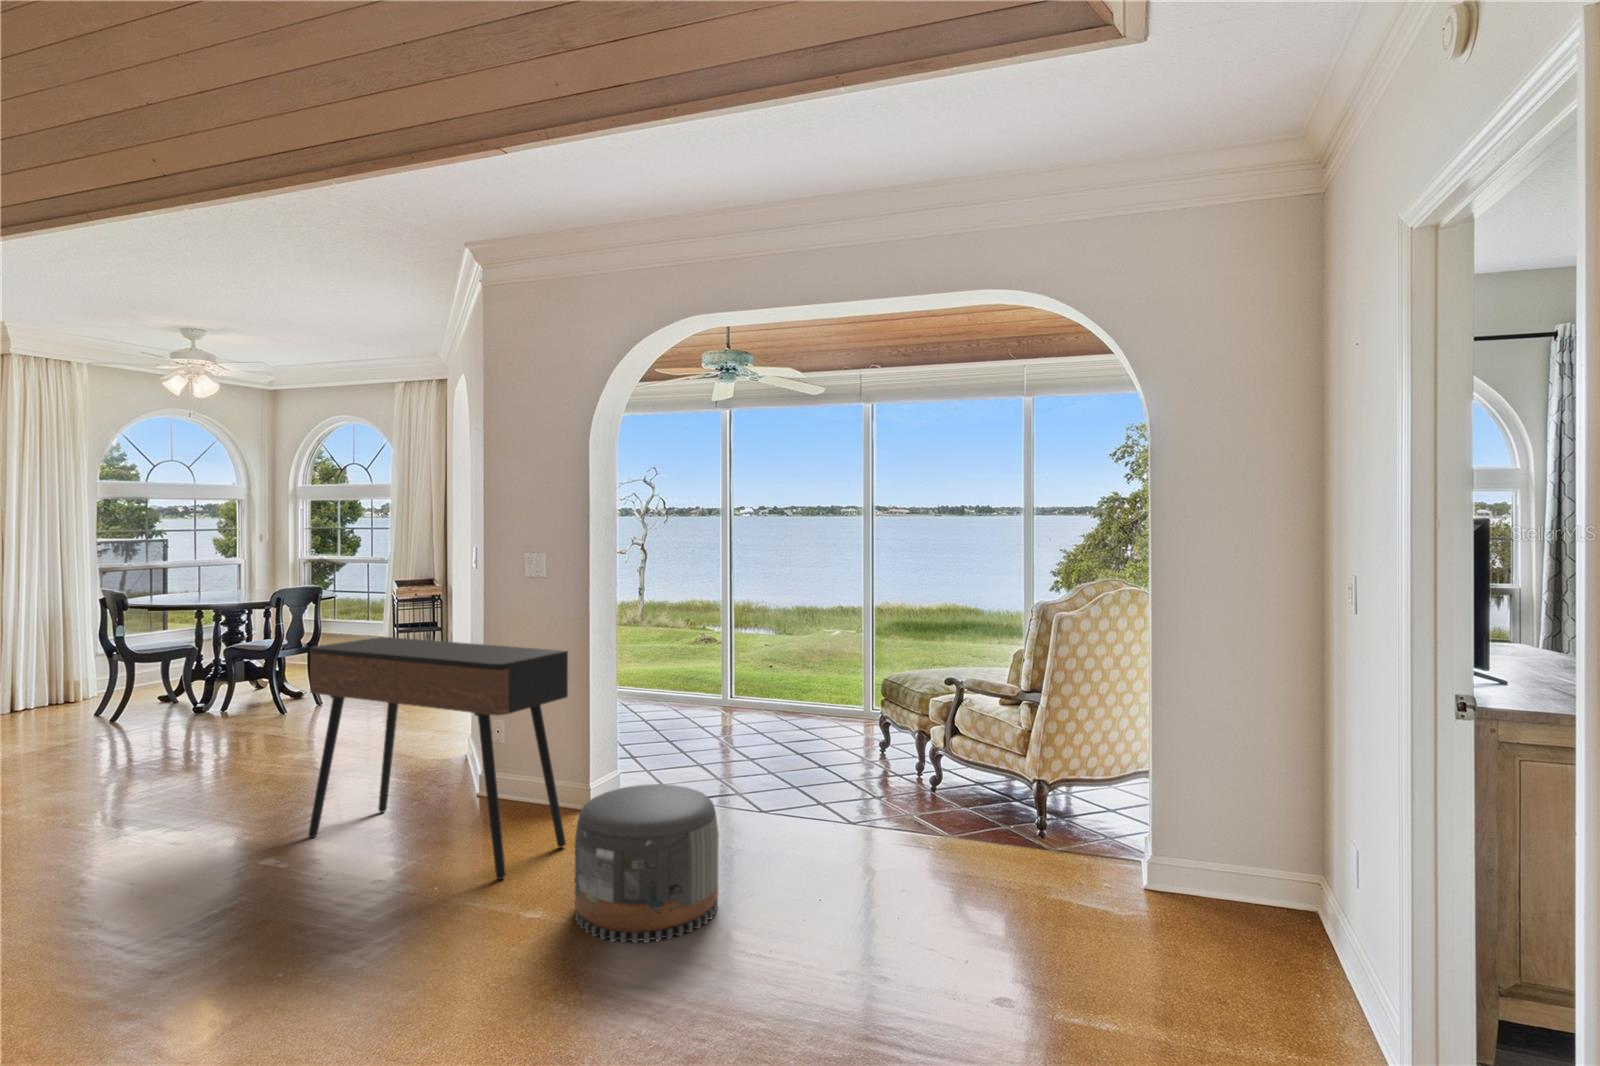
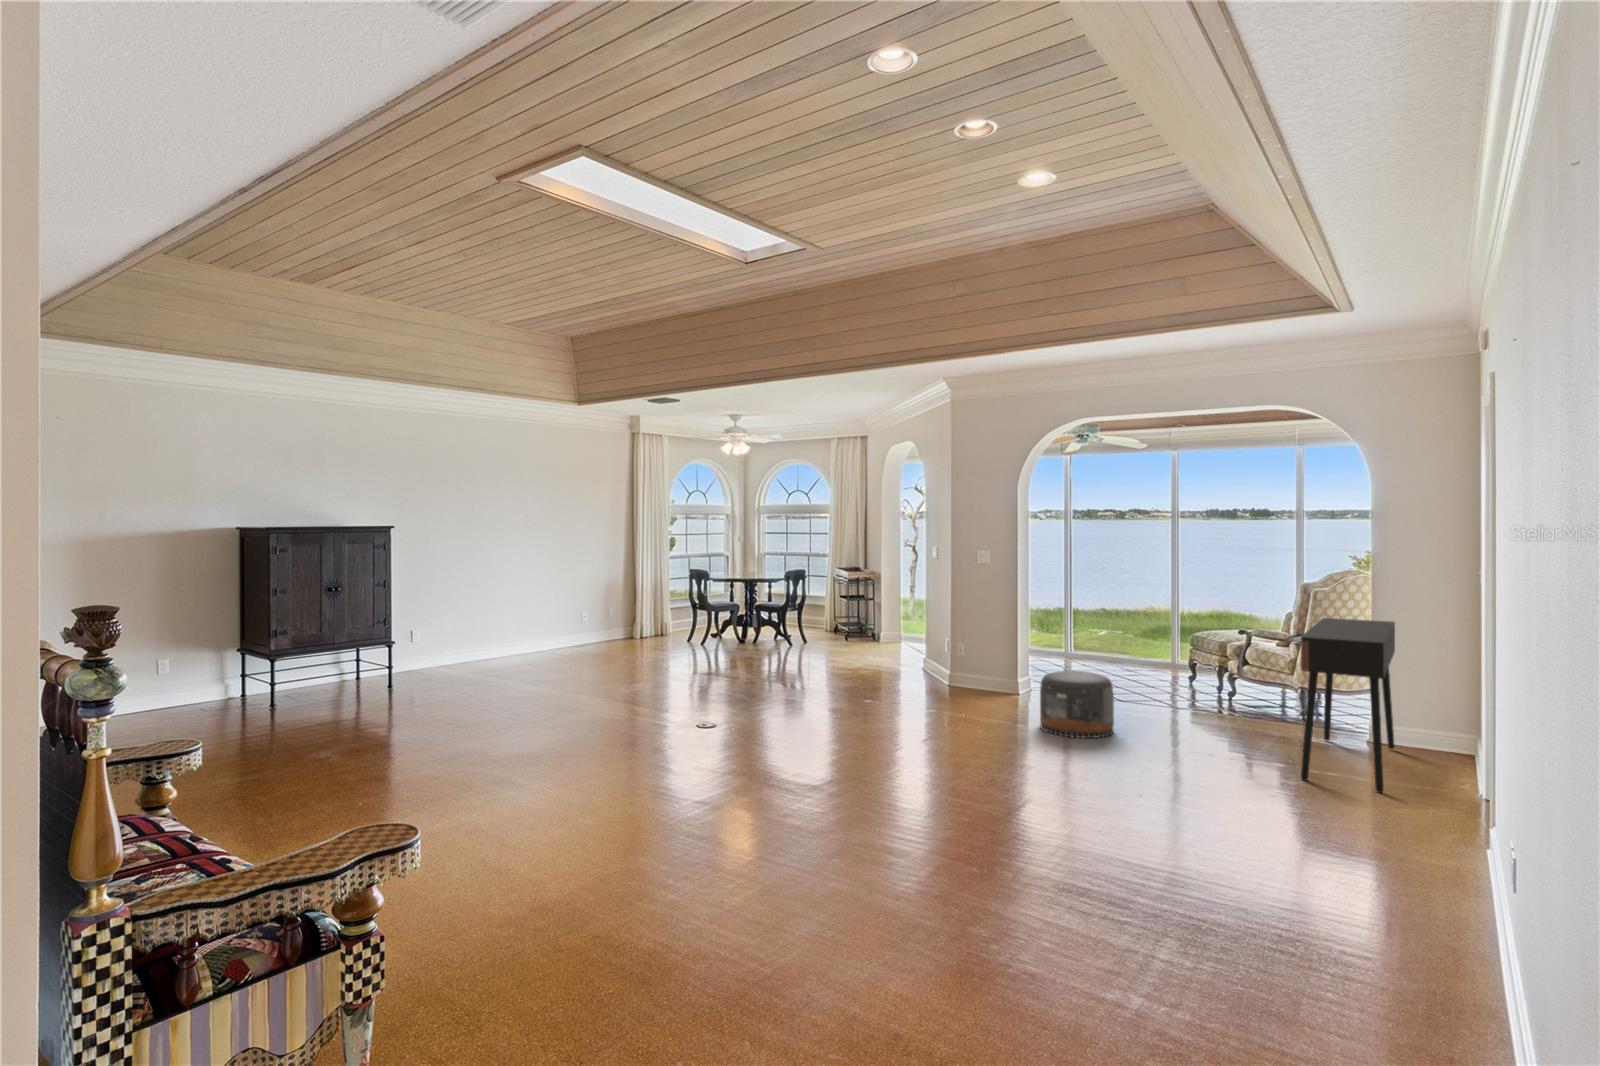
console table: present [308,637,568,879] -> present [1301,618,1395,793]

